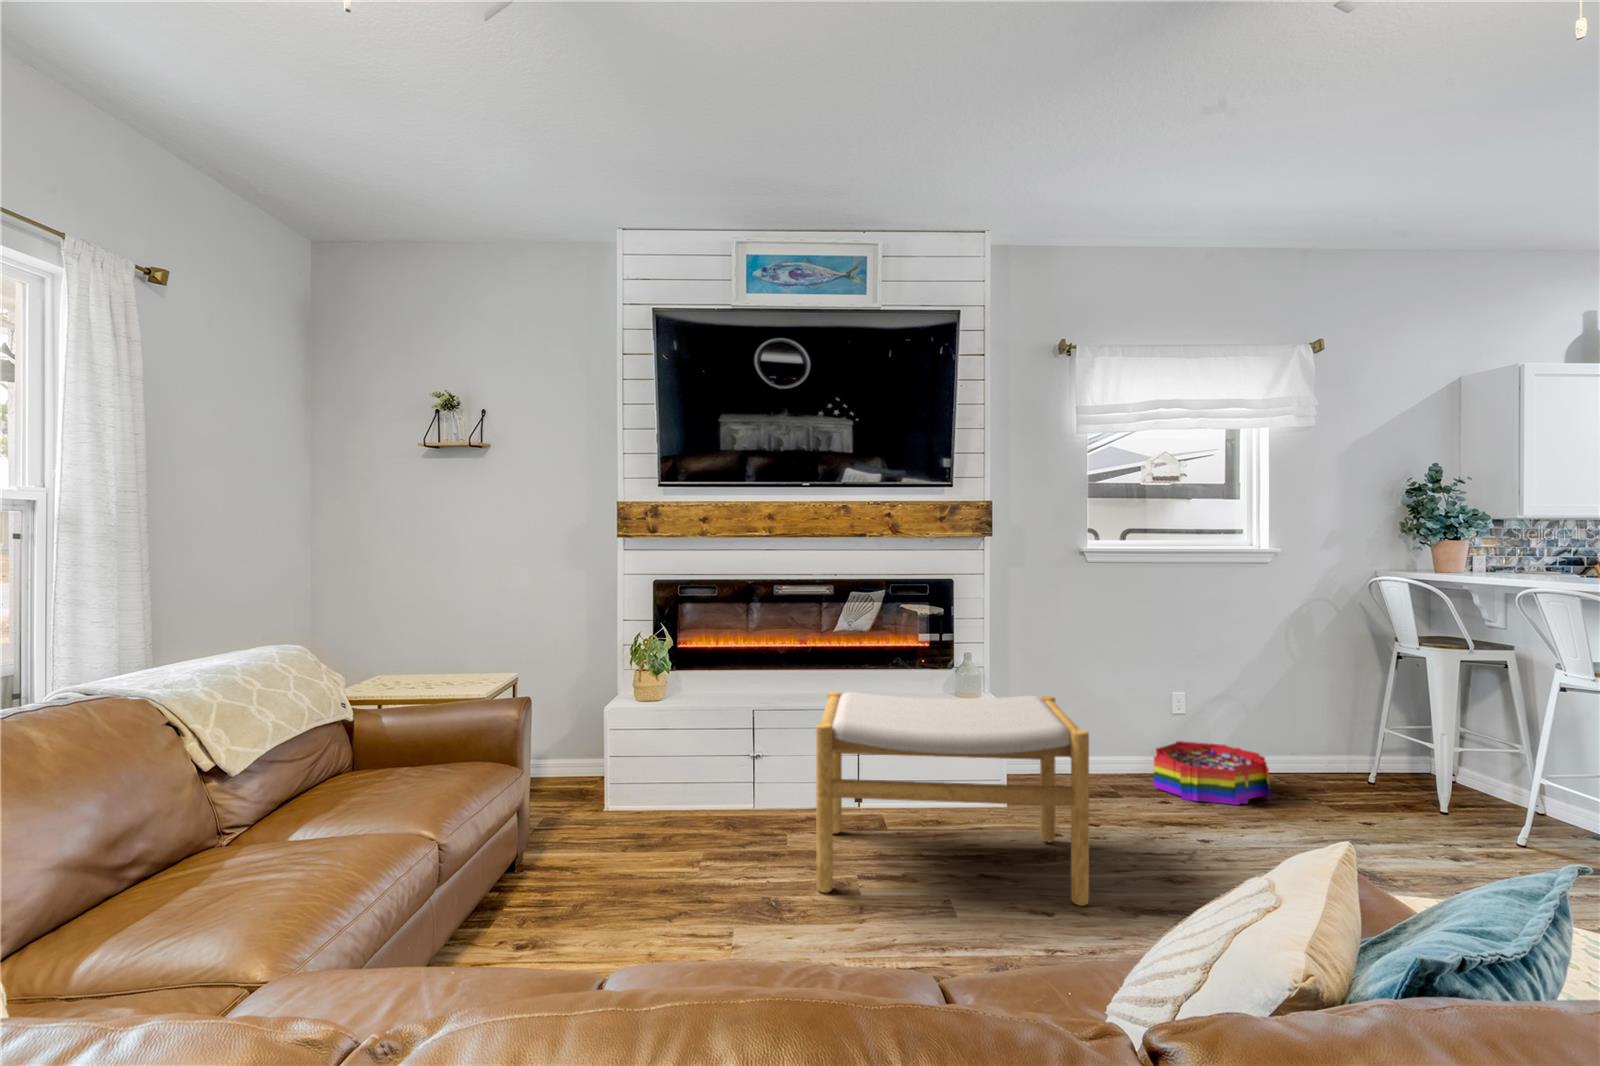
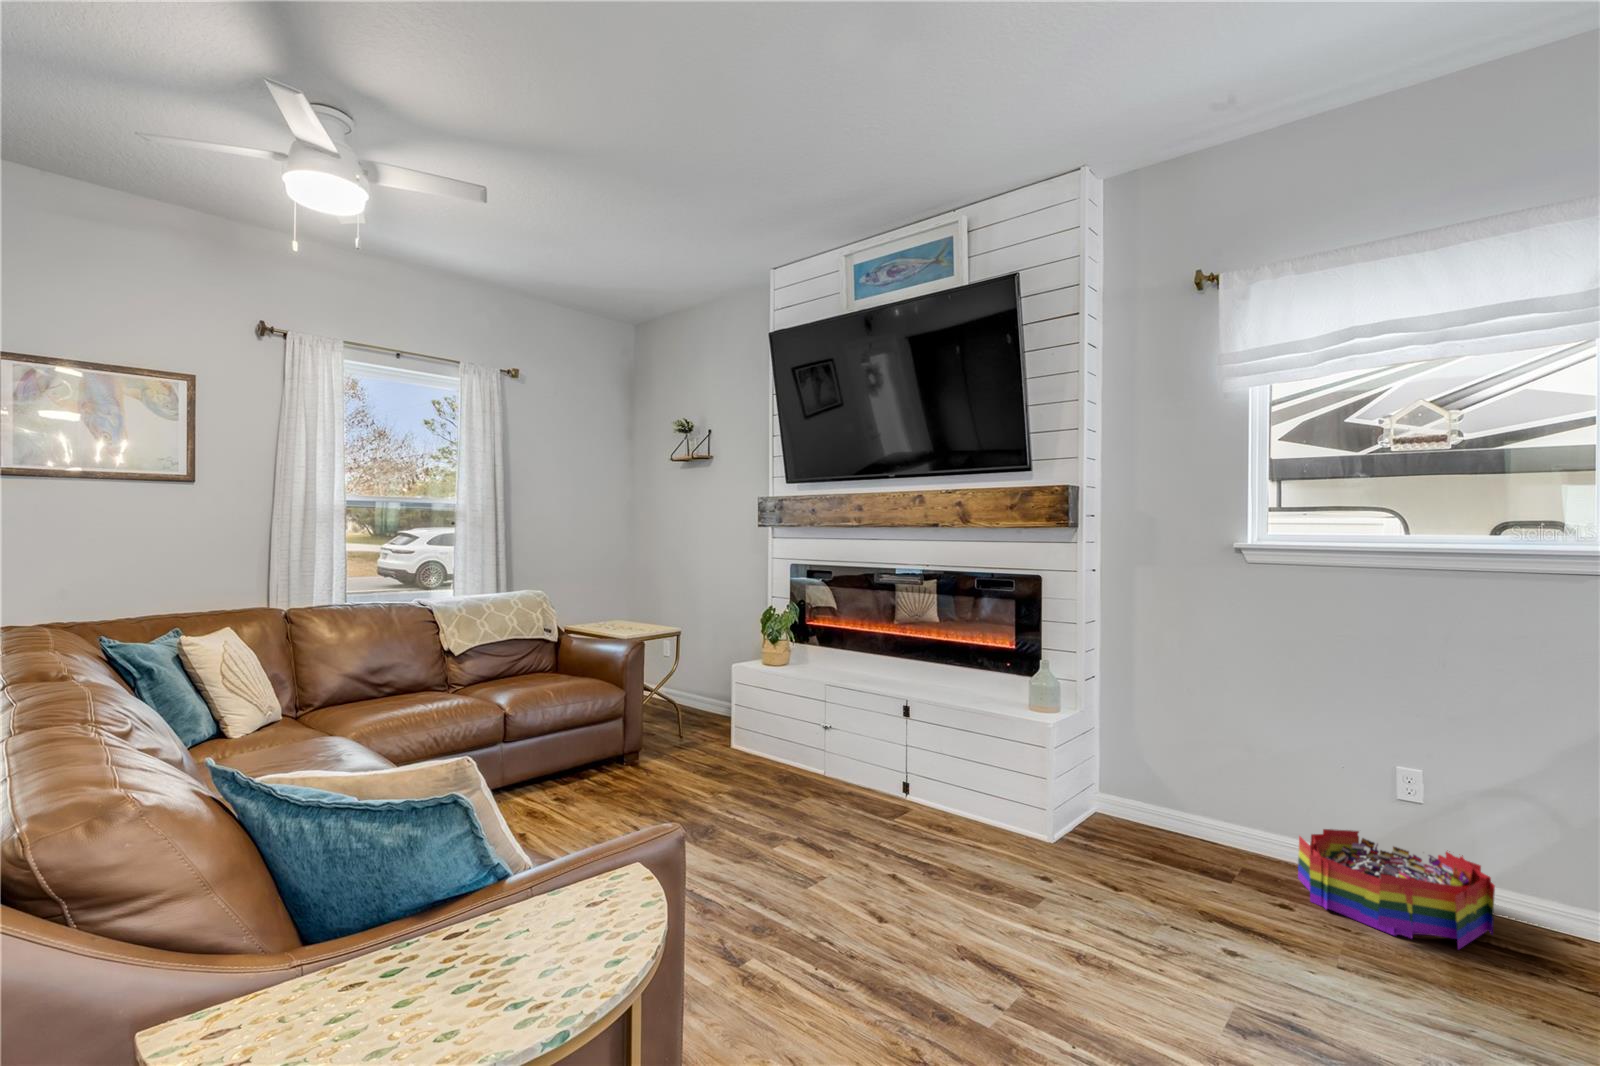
footstool: present [816,691,1089,906] -> none [746,672,1032,932]

